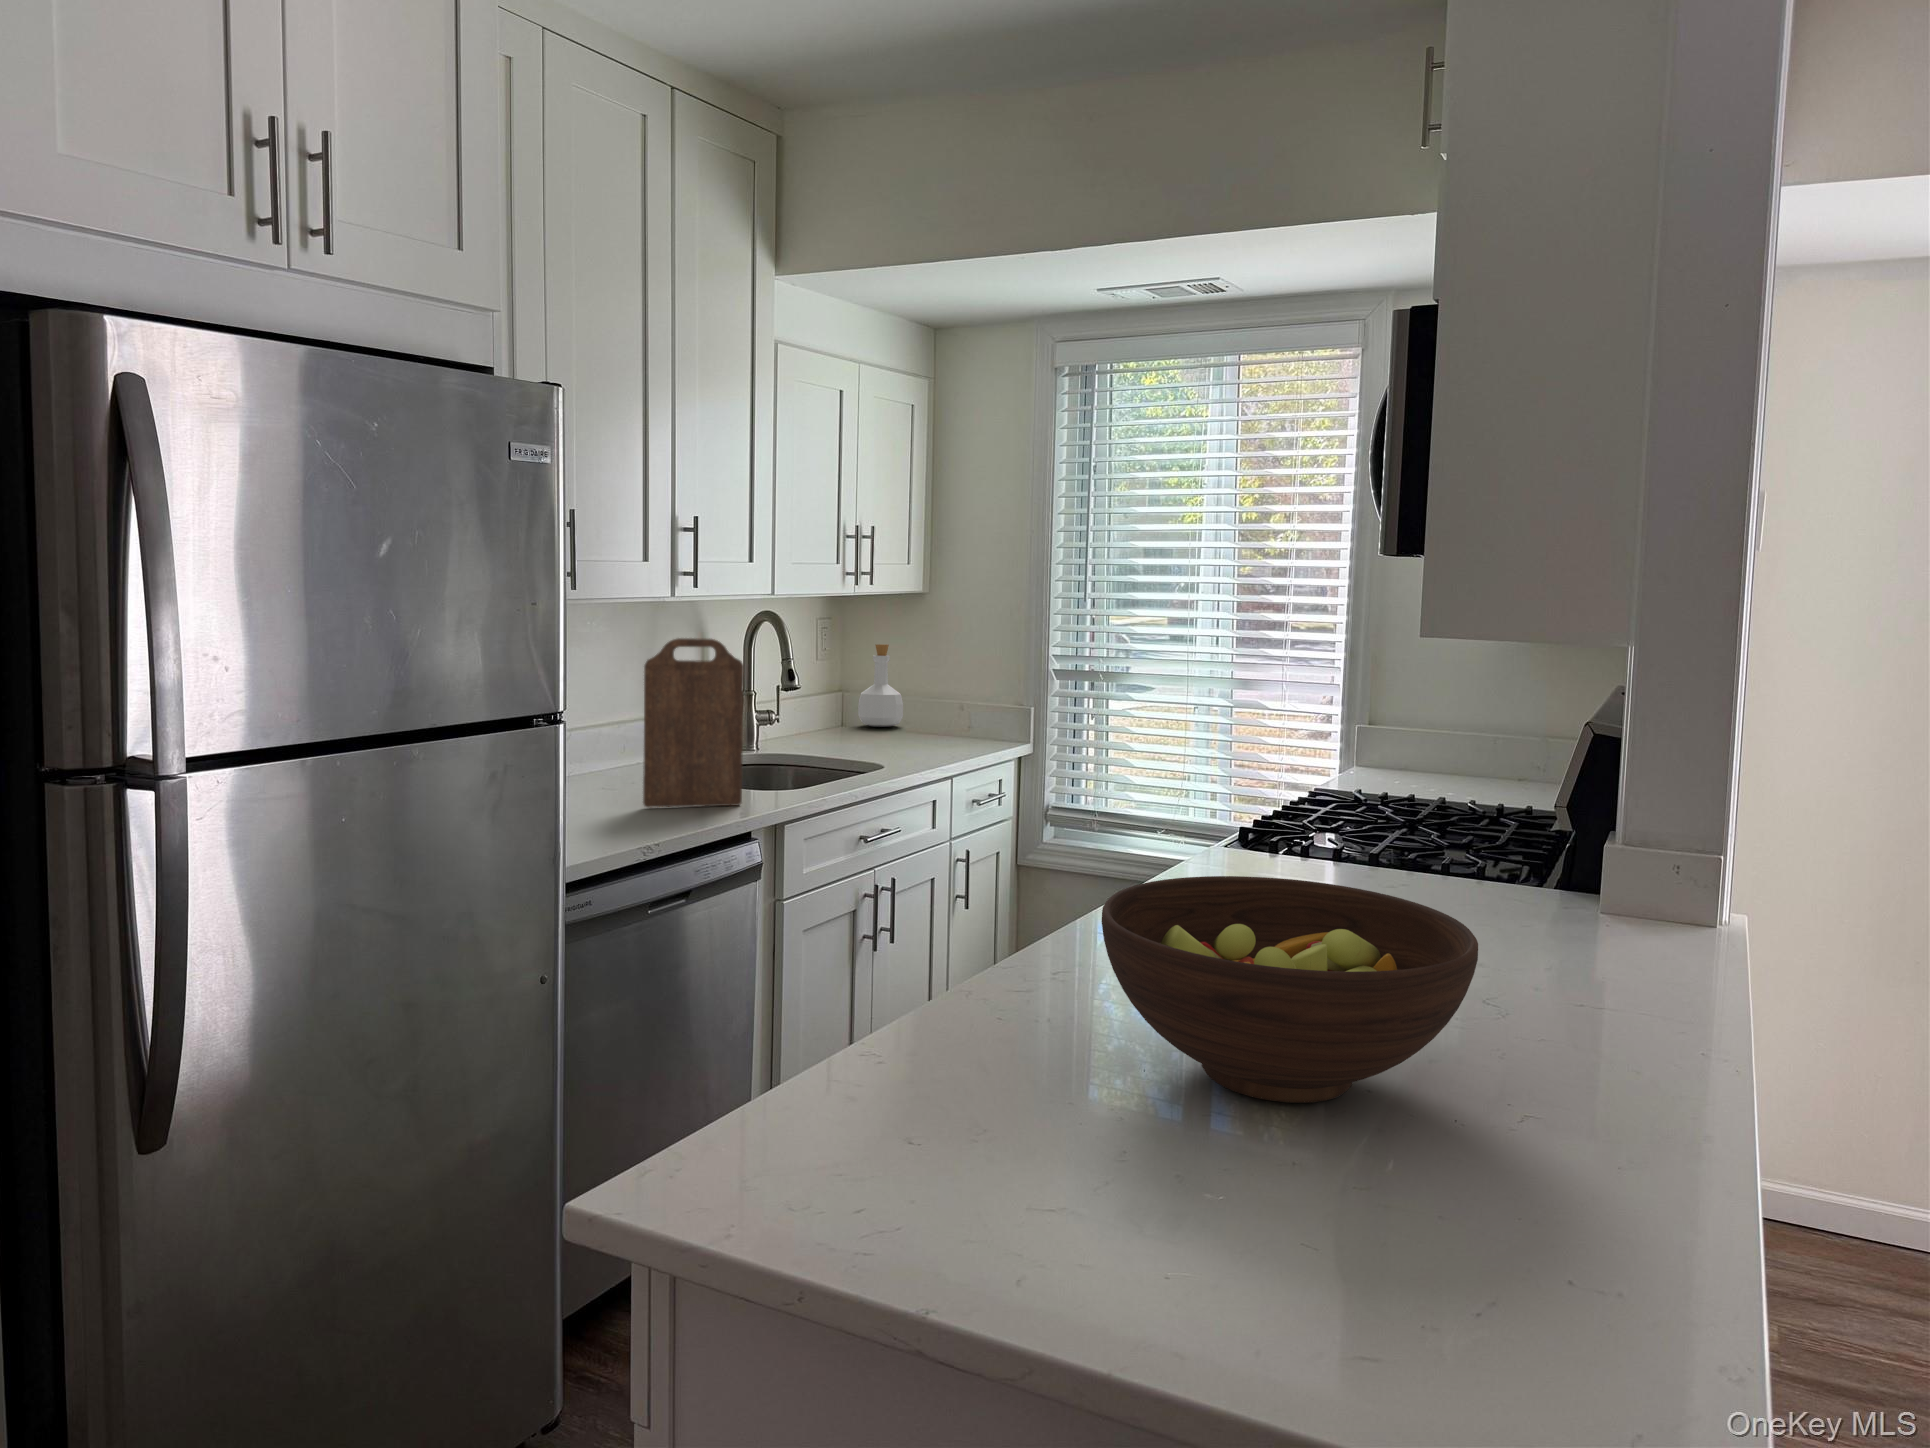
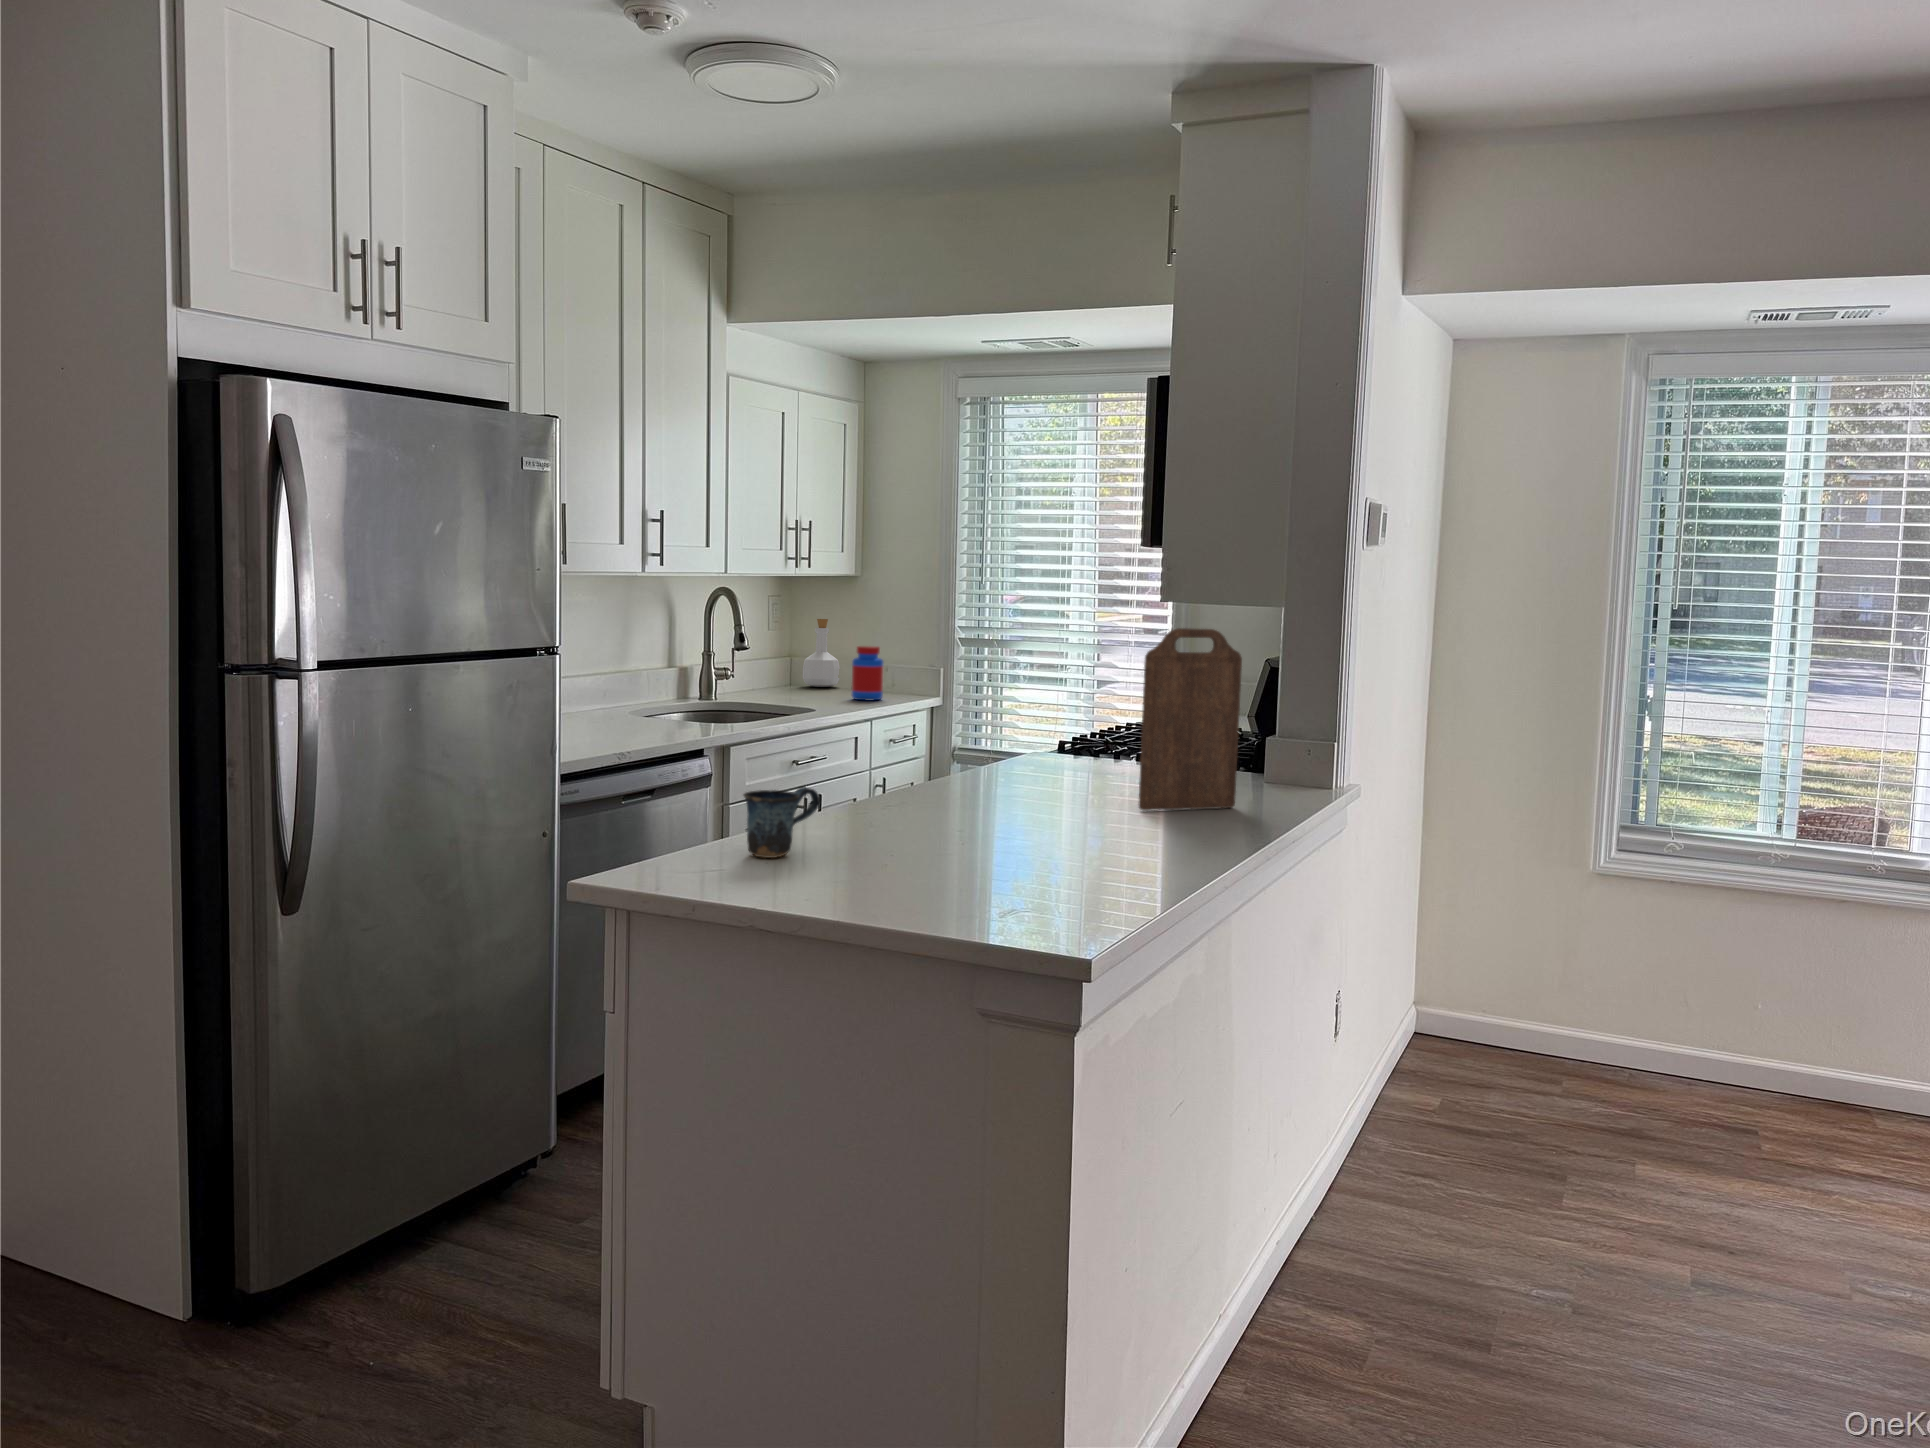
cutting board: present [643,638,744,808] -> present [1138,628,1242,811]
jar: none [923,680,963,748] -> present [852,646,884,700]
fruit bowl: present [1102,876,1478,1103] -> none [885,731,1094,845]
mug: none [874,1006,1003,1143] -> present [744,787,820,858]

